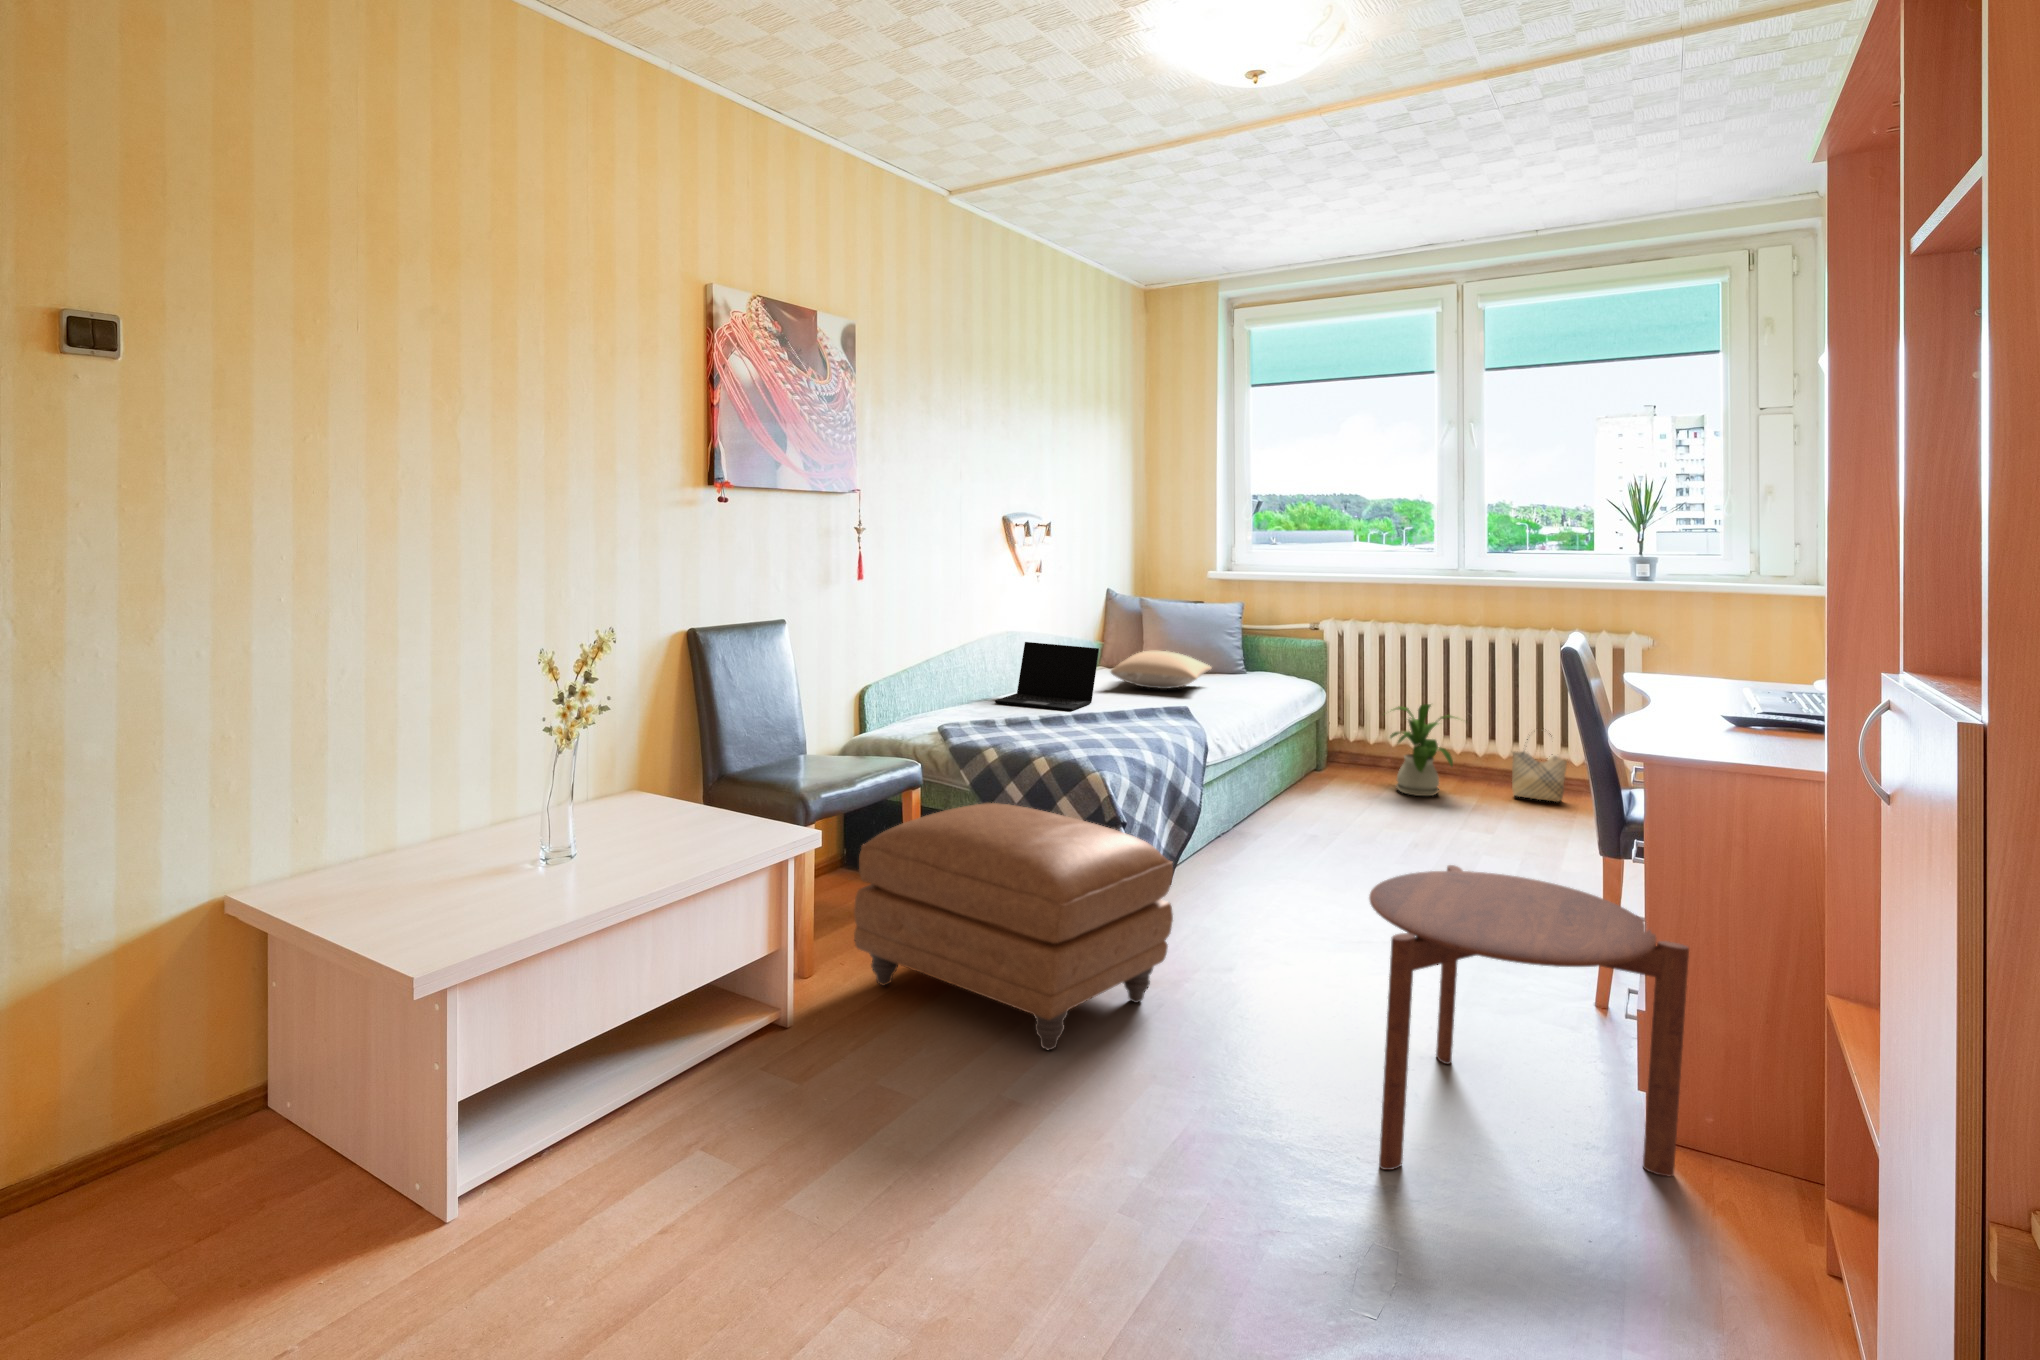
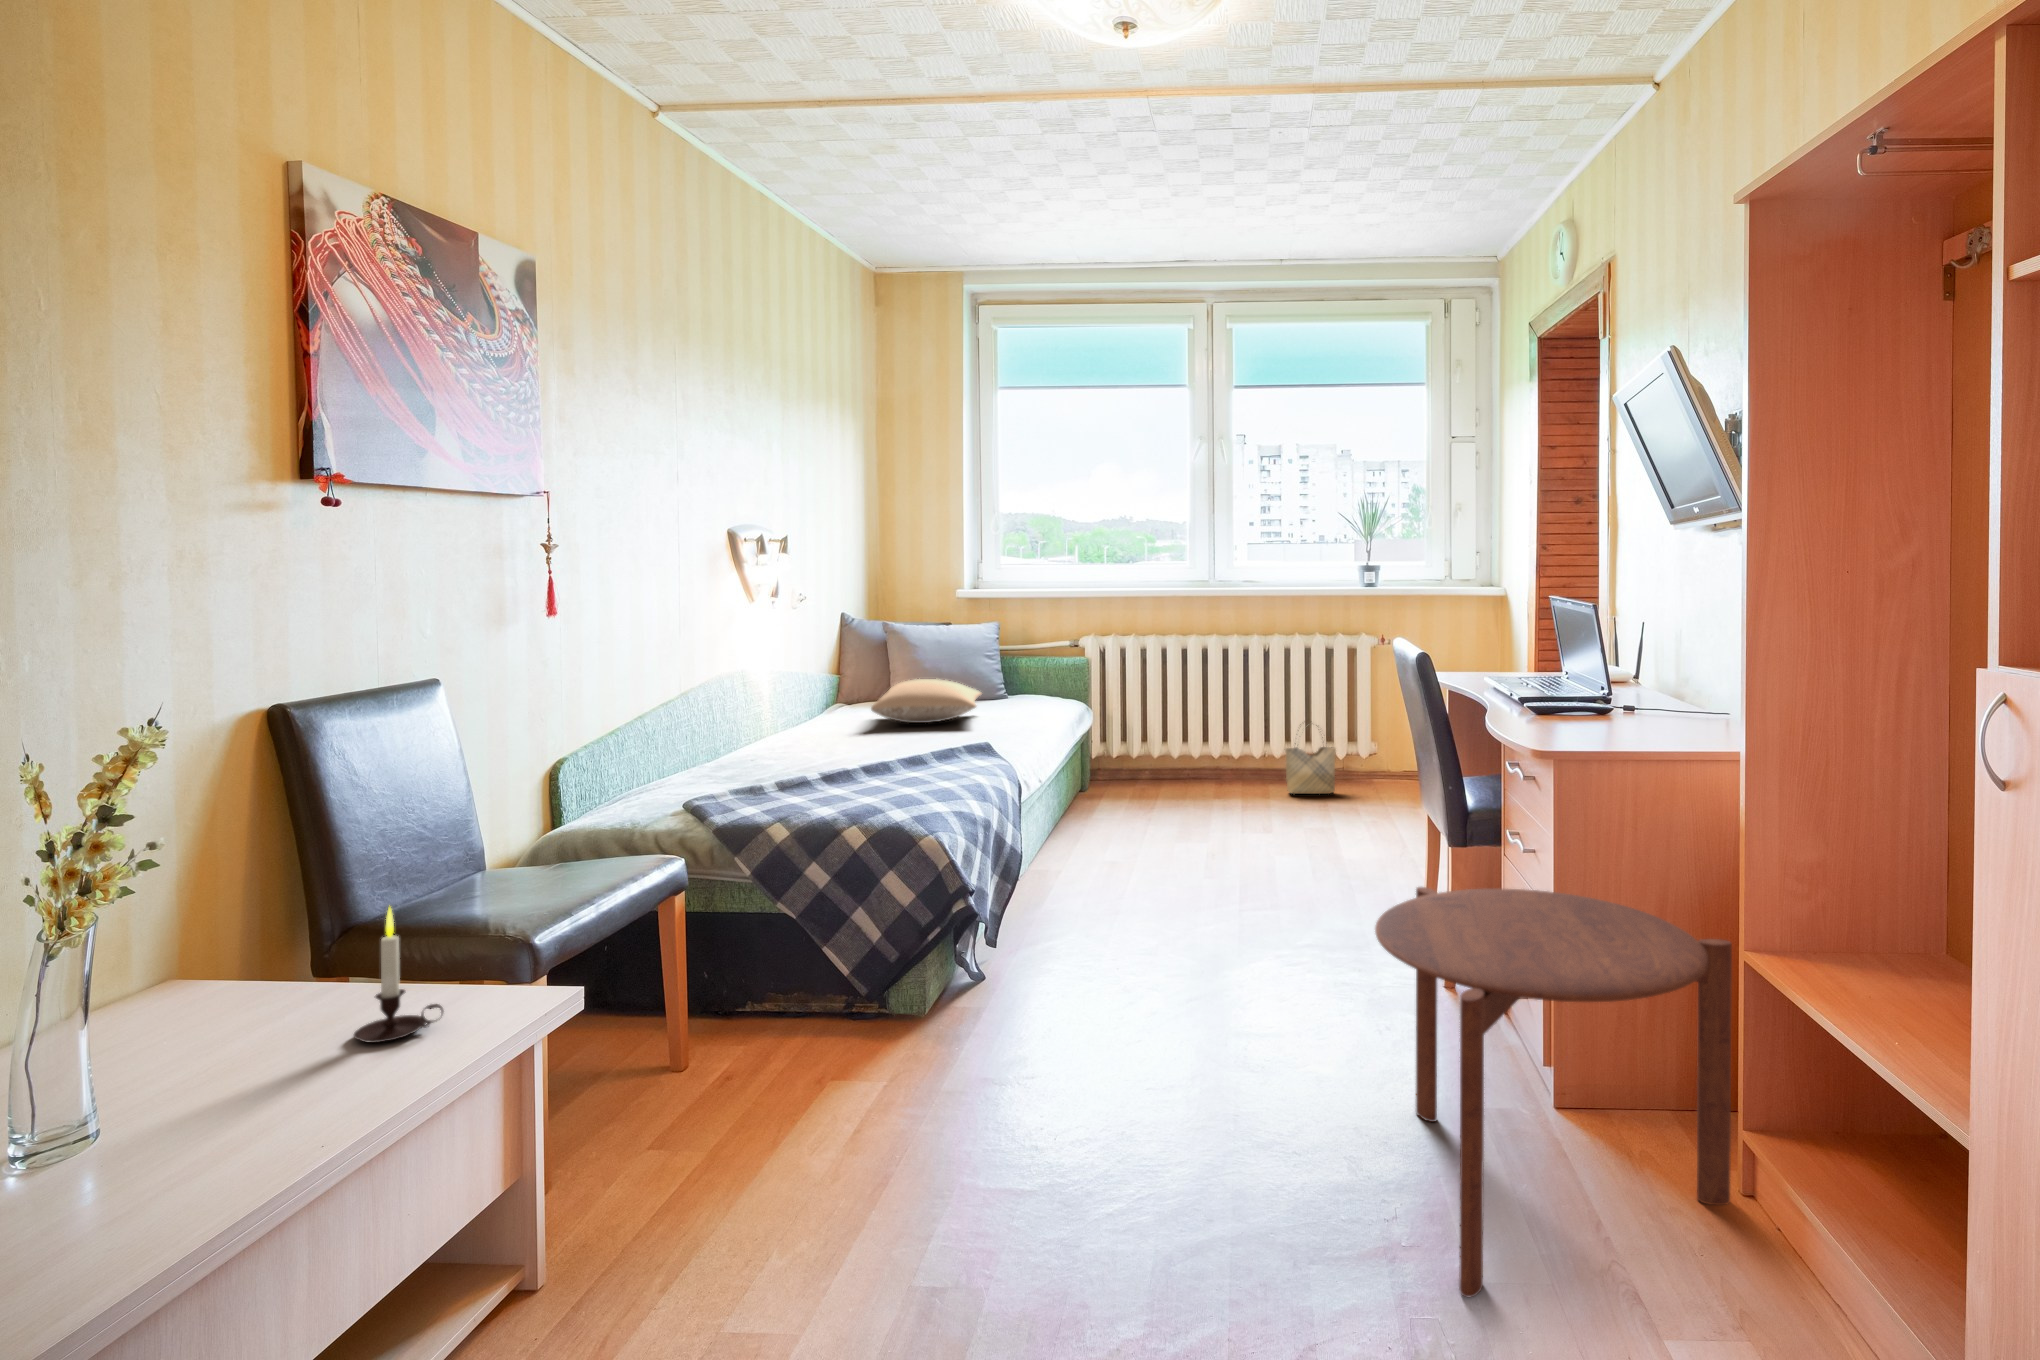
laptop: present [995,642,1099,711] -> none [738,681,866,762]
house plant: present [1391,704,1454,796] -> none [1158,709,1246,807]
candle: none [700,758,747,838] -> present [354,907,443,1043]
ottoman: present [854,803,1173,1050] -> none [629,900,1085,1242]

